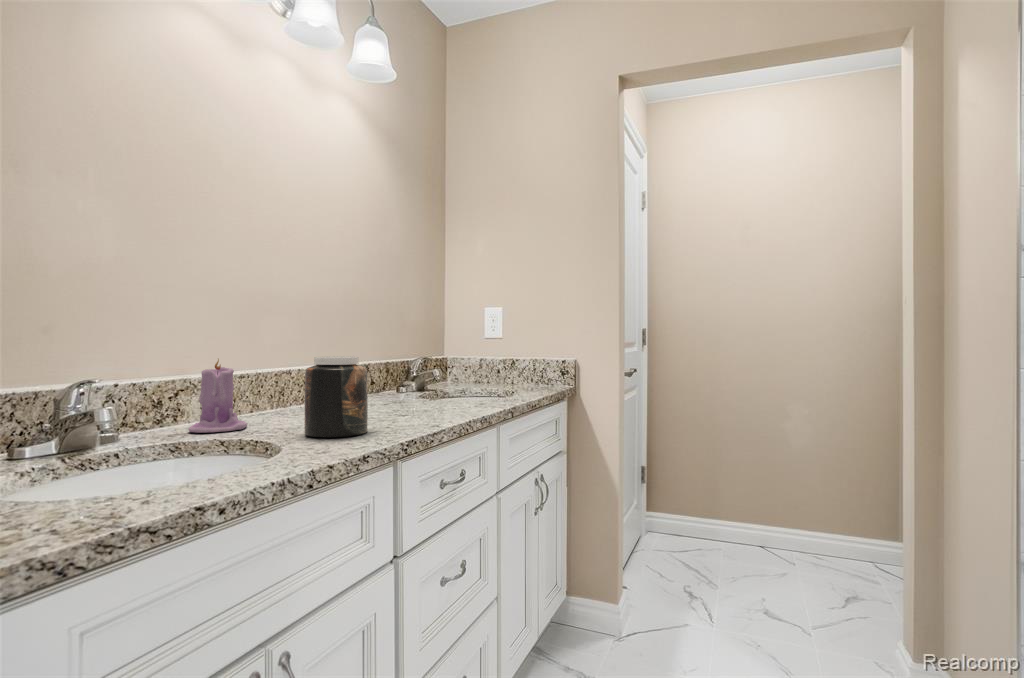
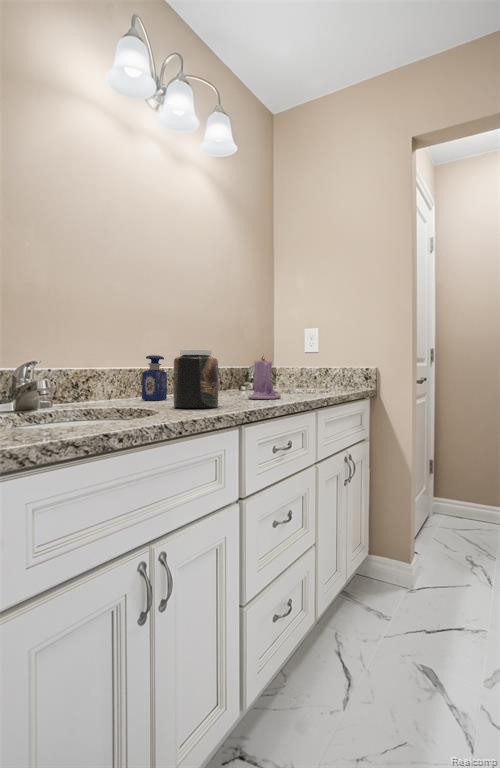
perfume bottle: none [260,355,297,418] -> present [141,355,167,400]
candle: present [188,359,247,433] -> present [248,355,281,399]

